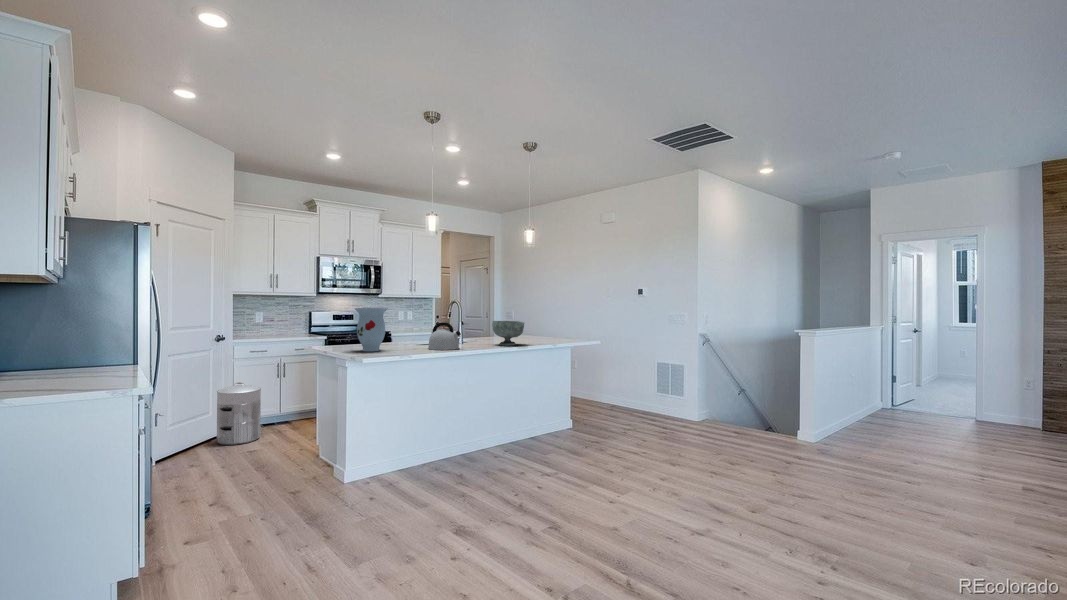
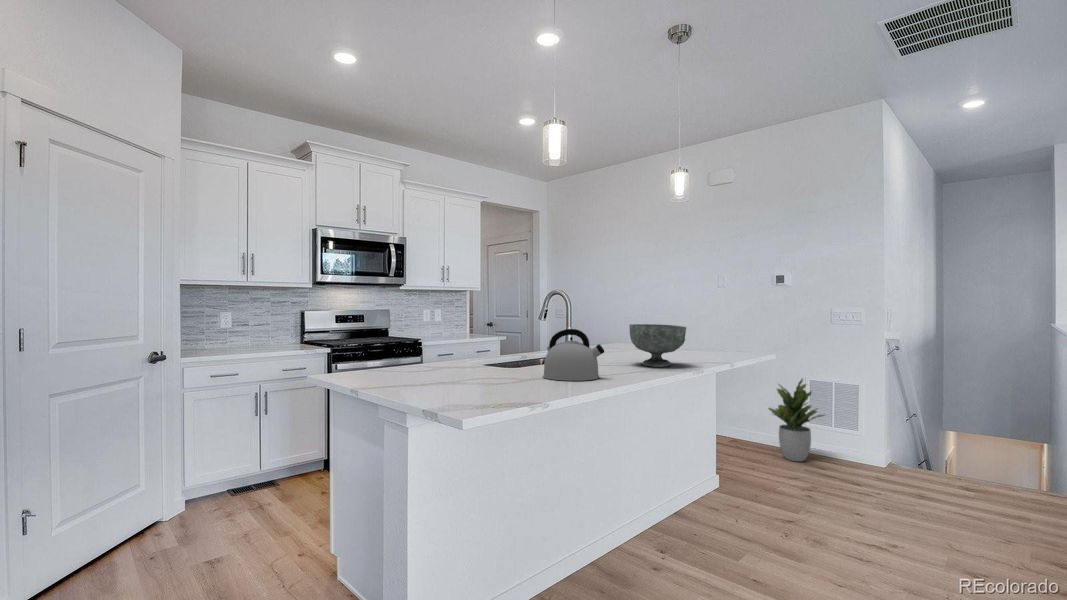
vase: present [355,308,388,352] -> none [416,303,479,388]
potted plant: none [625,360,663,418] -> present [769,378,824,461]
waste bin: present [217,383,261,445] -> none [152,432,229,543]

